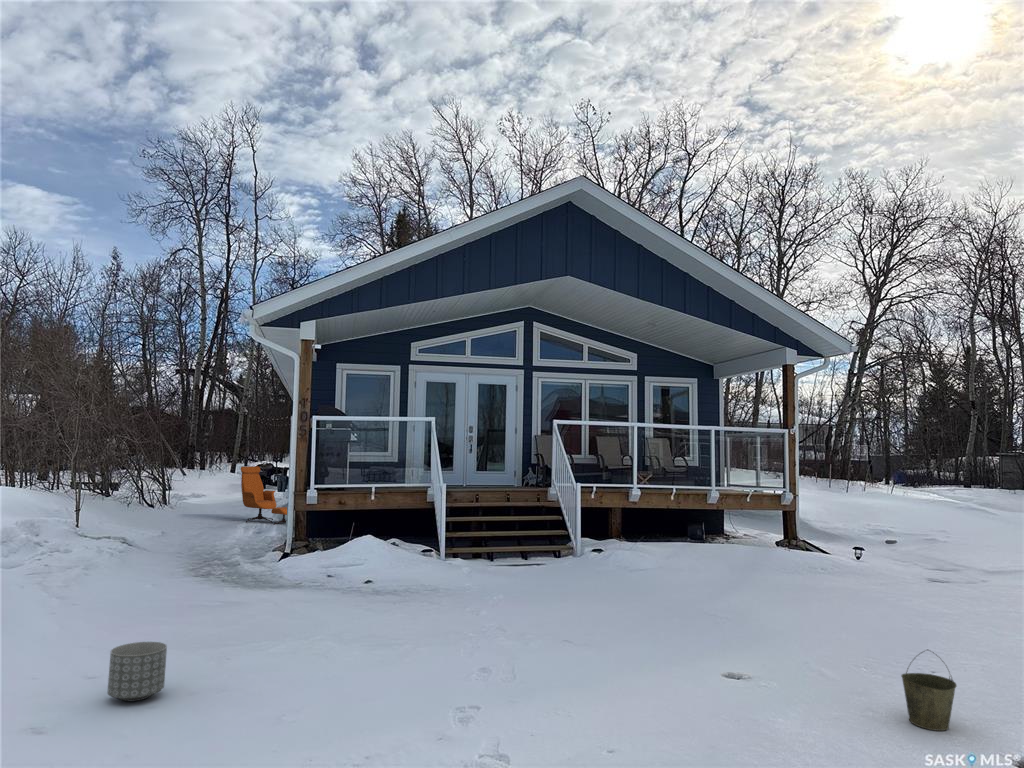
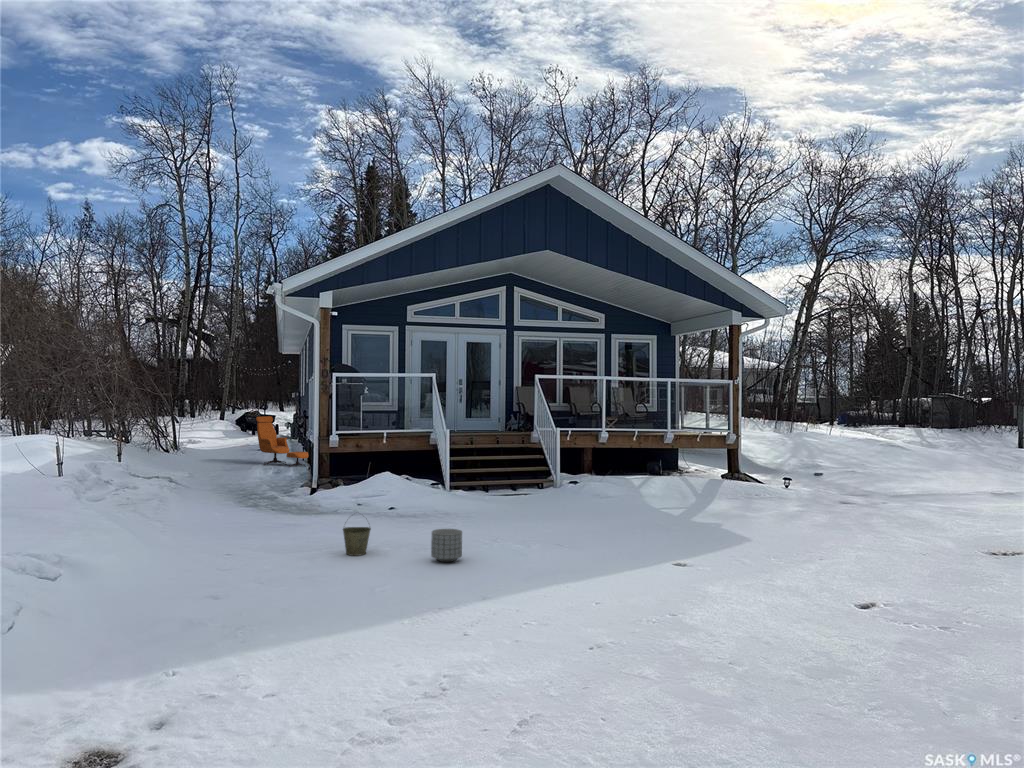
planter: present [107,642,167,701] -> present [431,529,462,562]
bucket: present [901,652,957,731] -> present [343,527,371,556]

